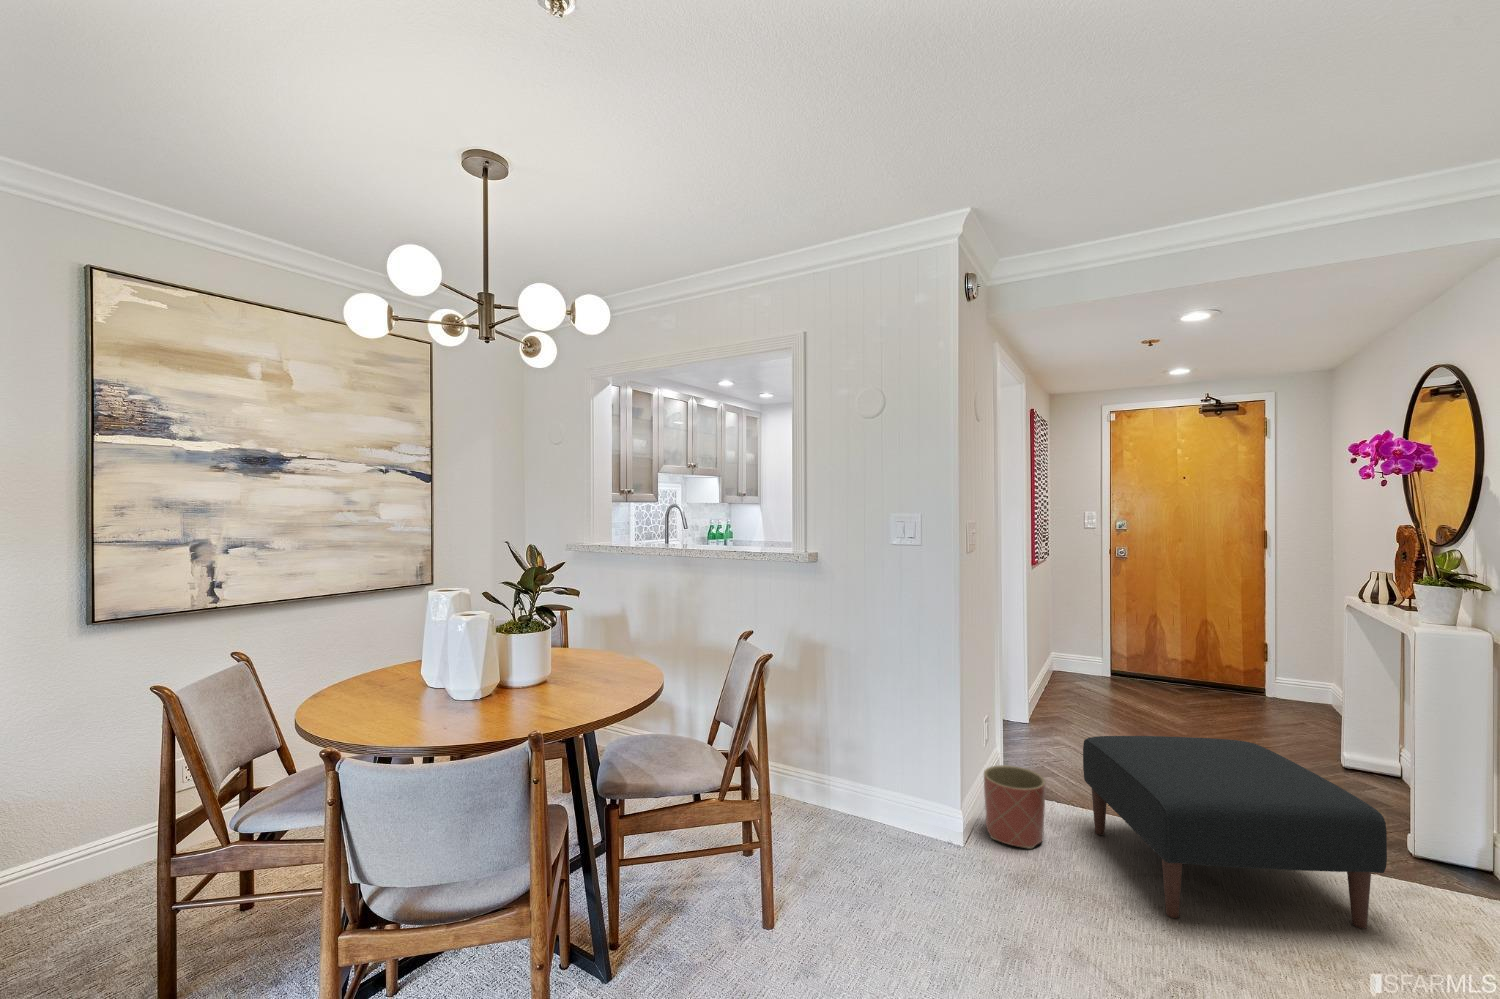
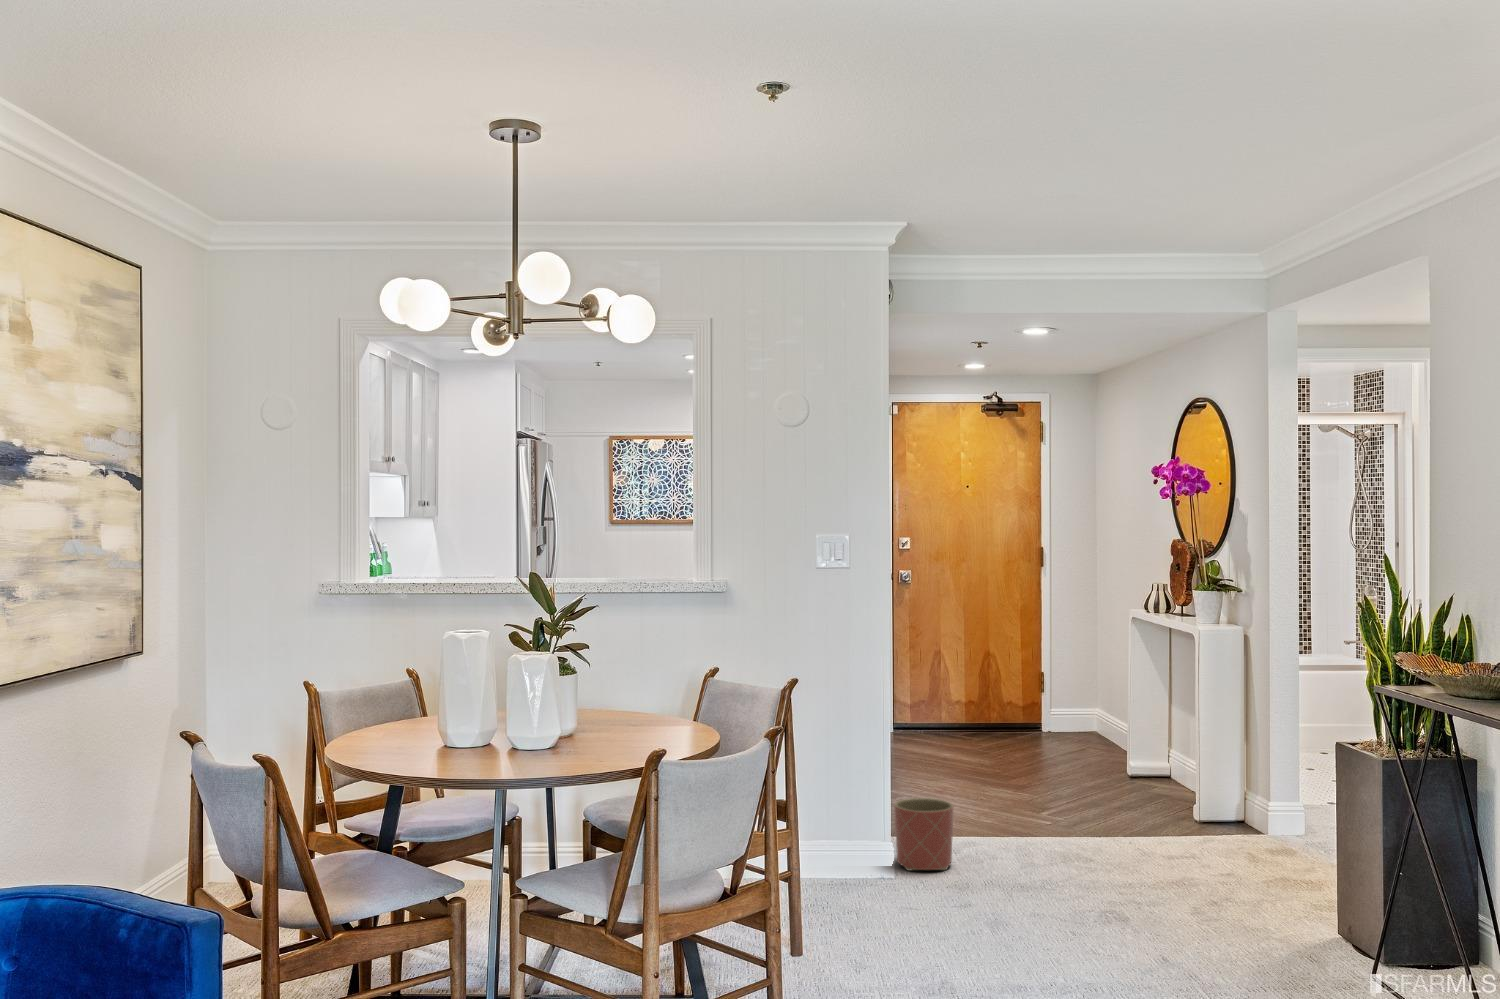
ottoman: present [1083,736,1387,929] -> none [972,743,1203,885]

